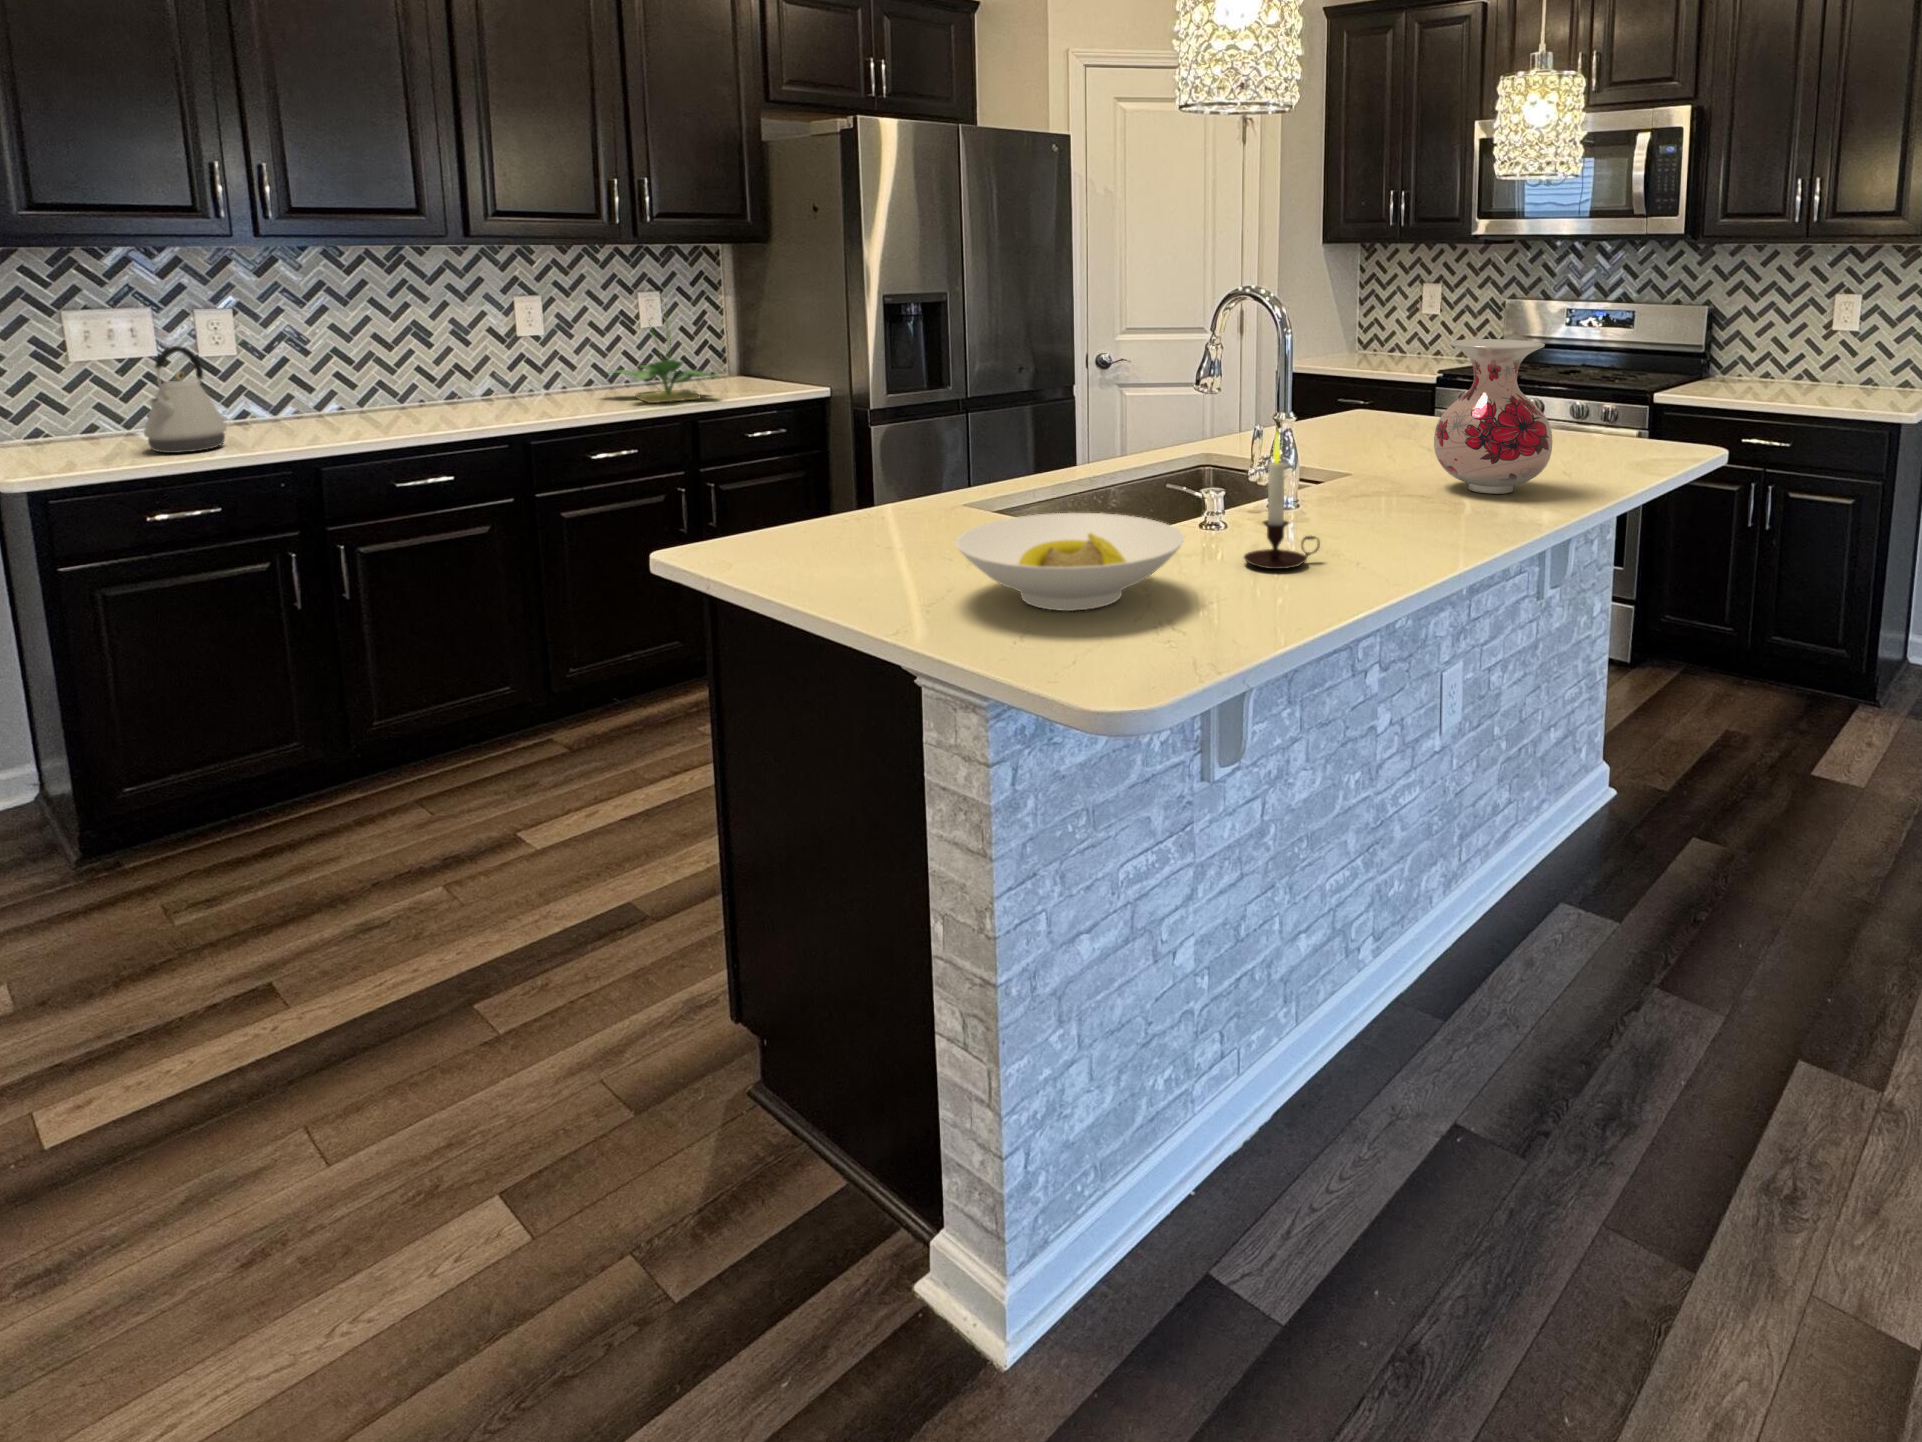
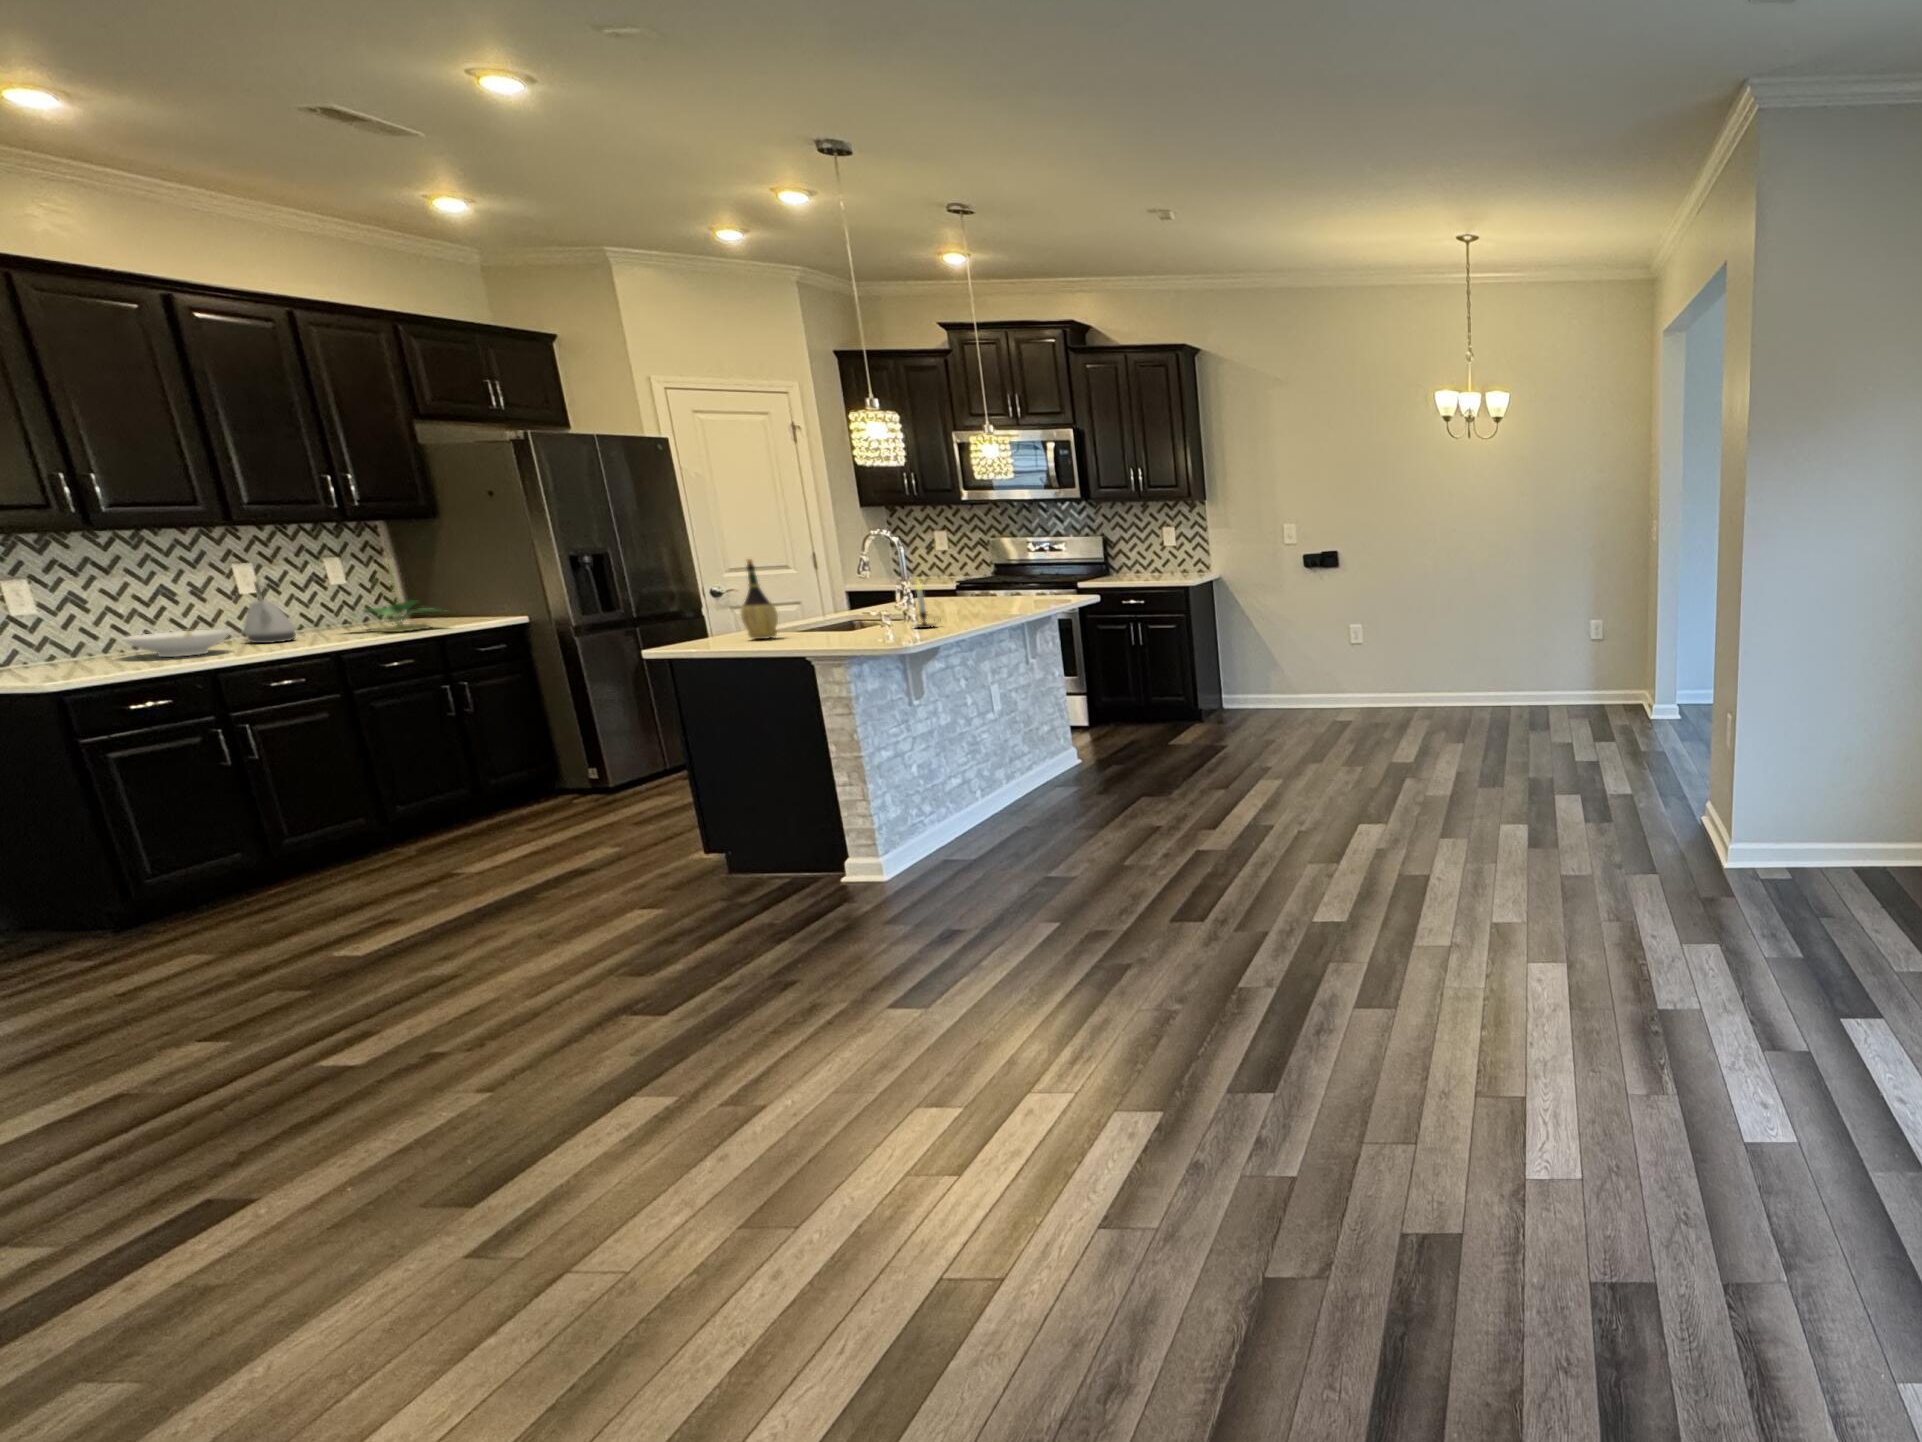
vase: present [1434,339,1553,494] -> none [971,547,1022,611]
kettle: present [144,346,227,453] -> present [244,582,296,643]
wine bottle: none [858,355,940,555] -> present [741,559,778,639]
bowl: present [956,513,1184,611] -> present [123,630,231,657]

